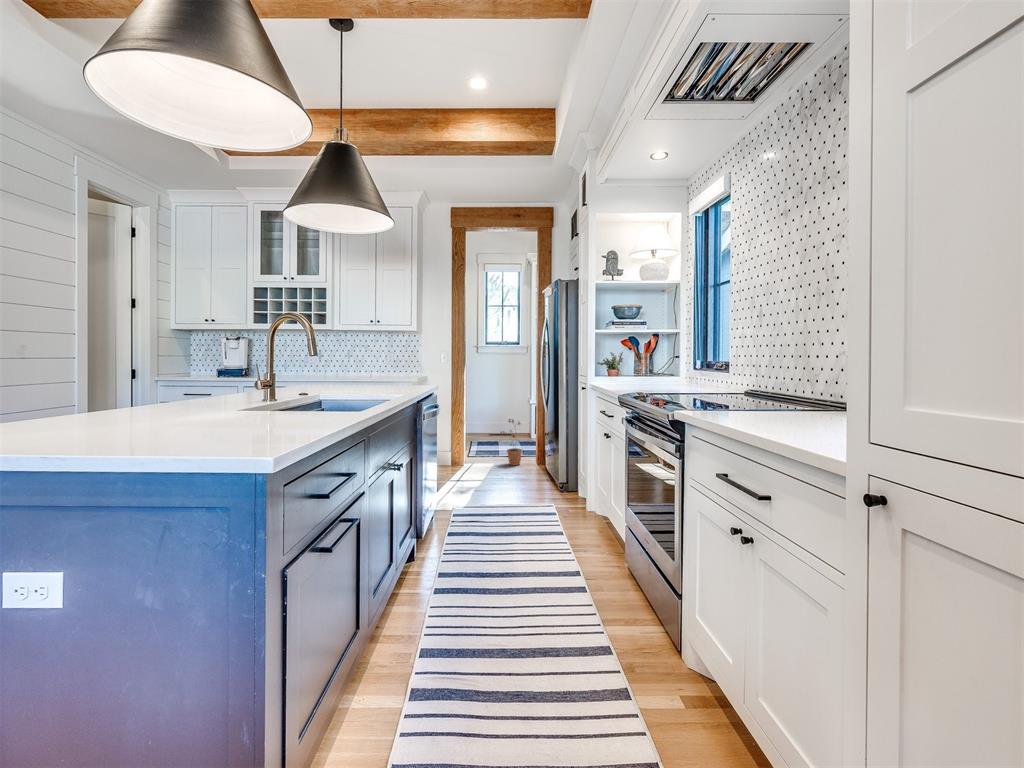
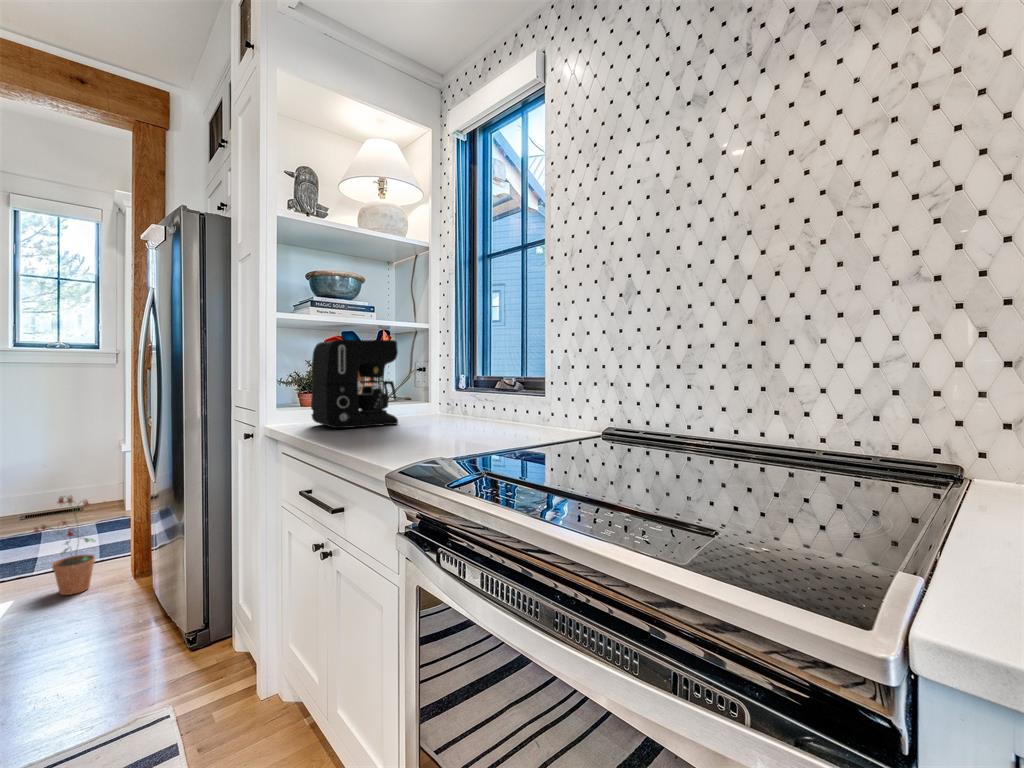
coffee maker: none [612,341,656,387] -> present [311,340,398,428]

